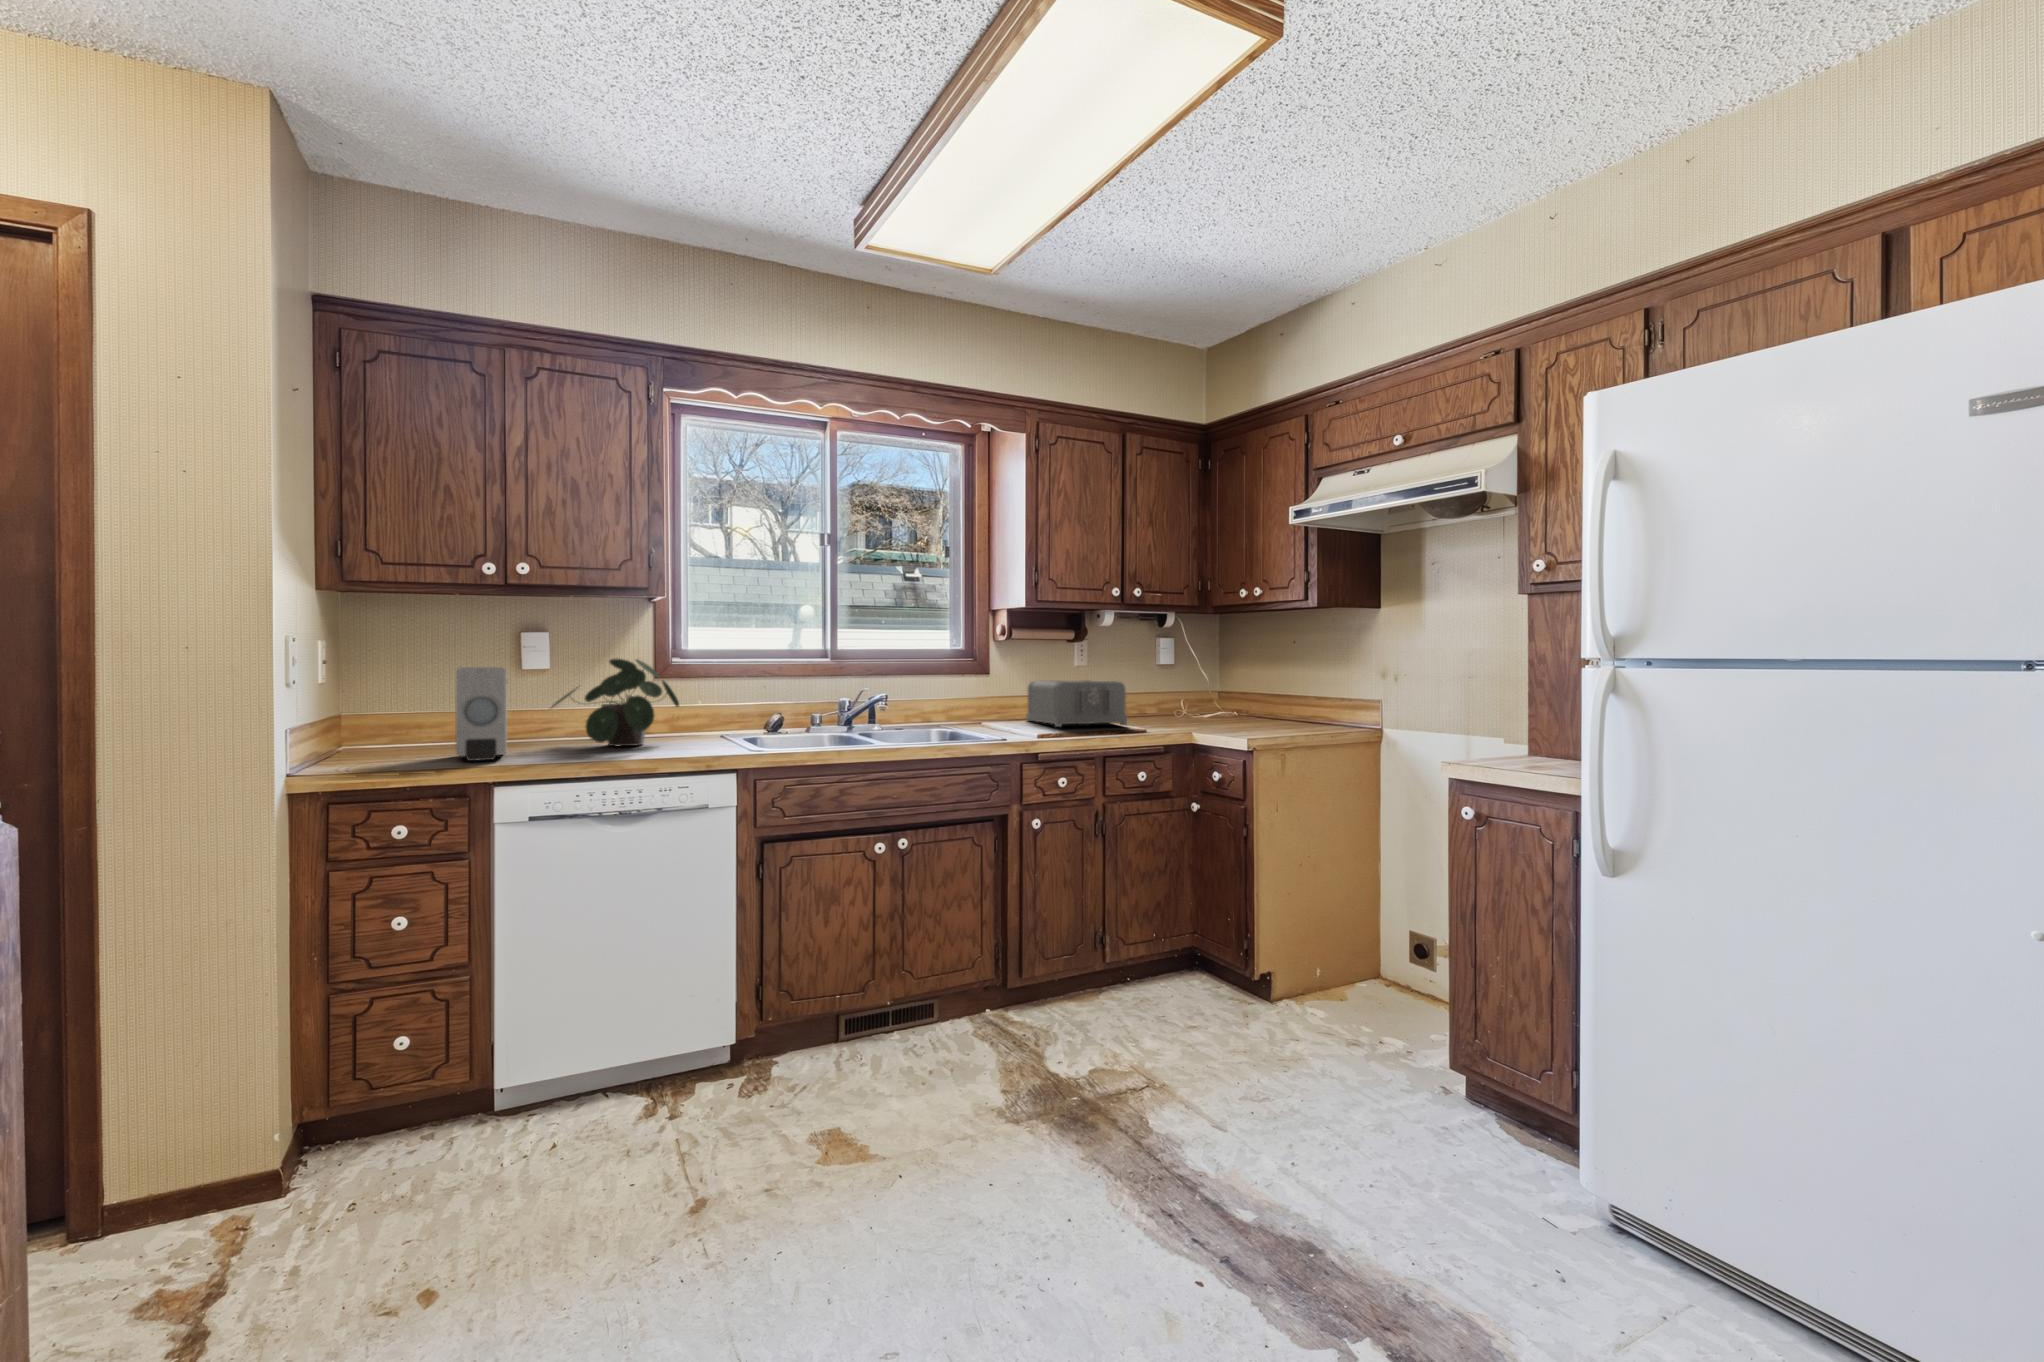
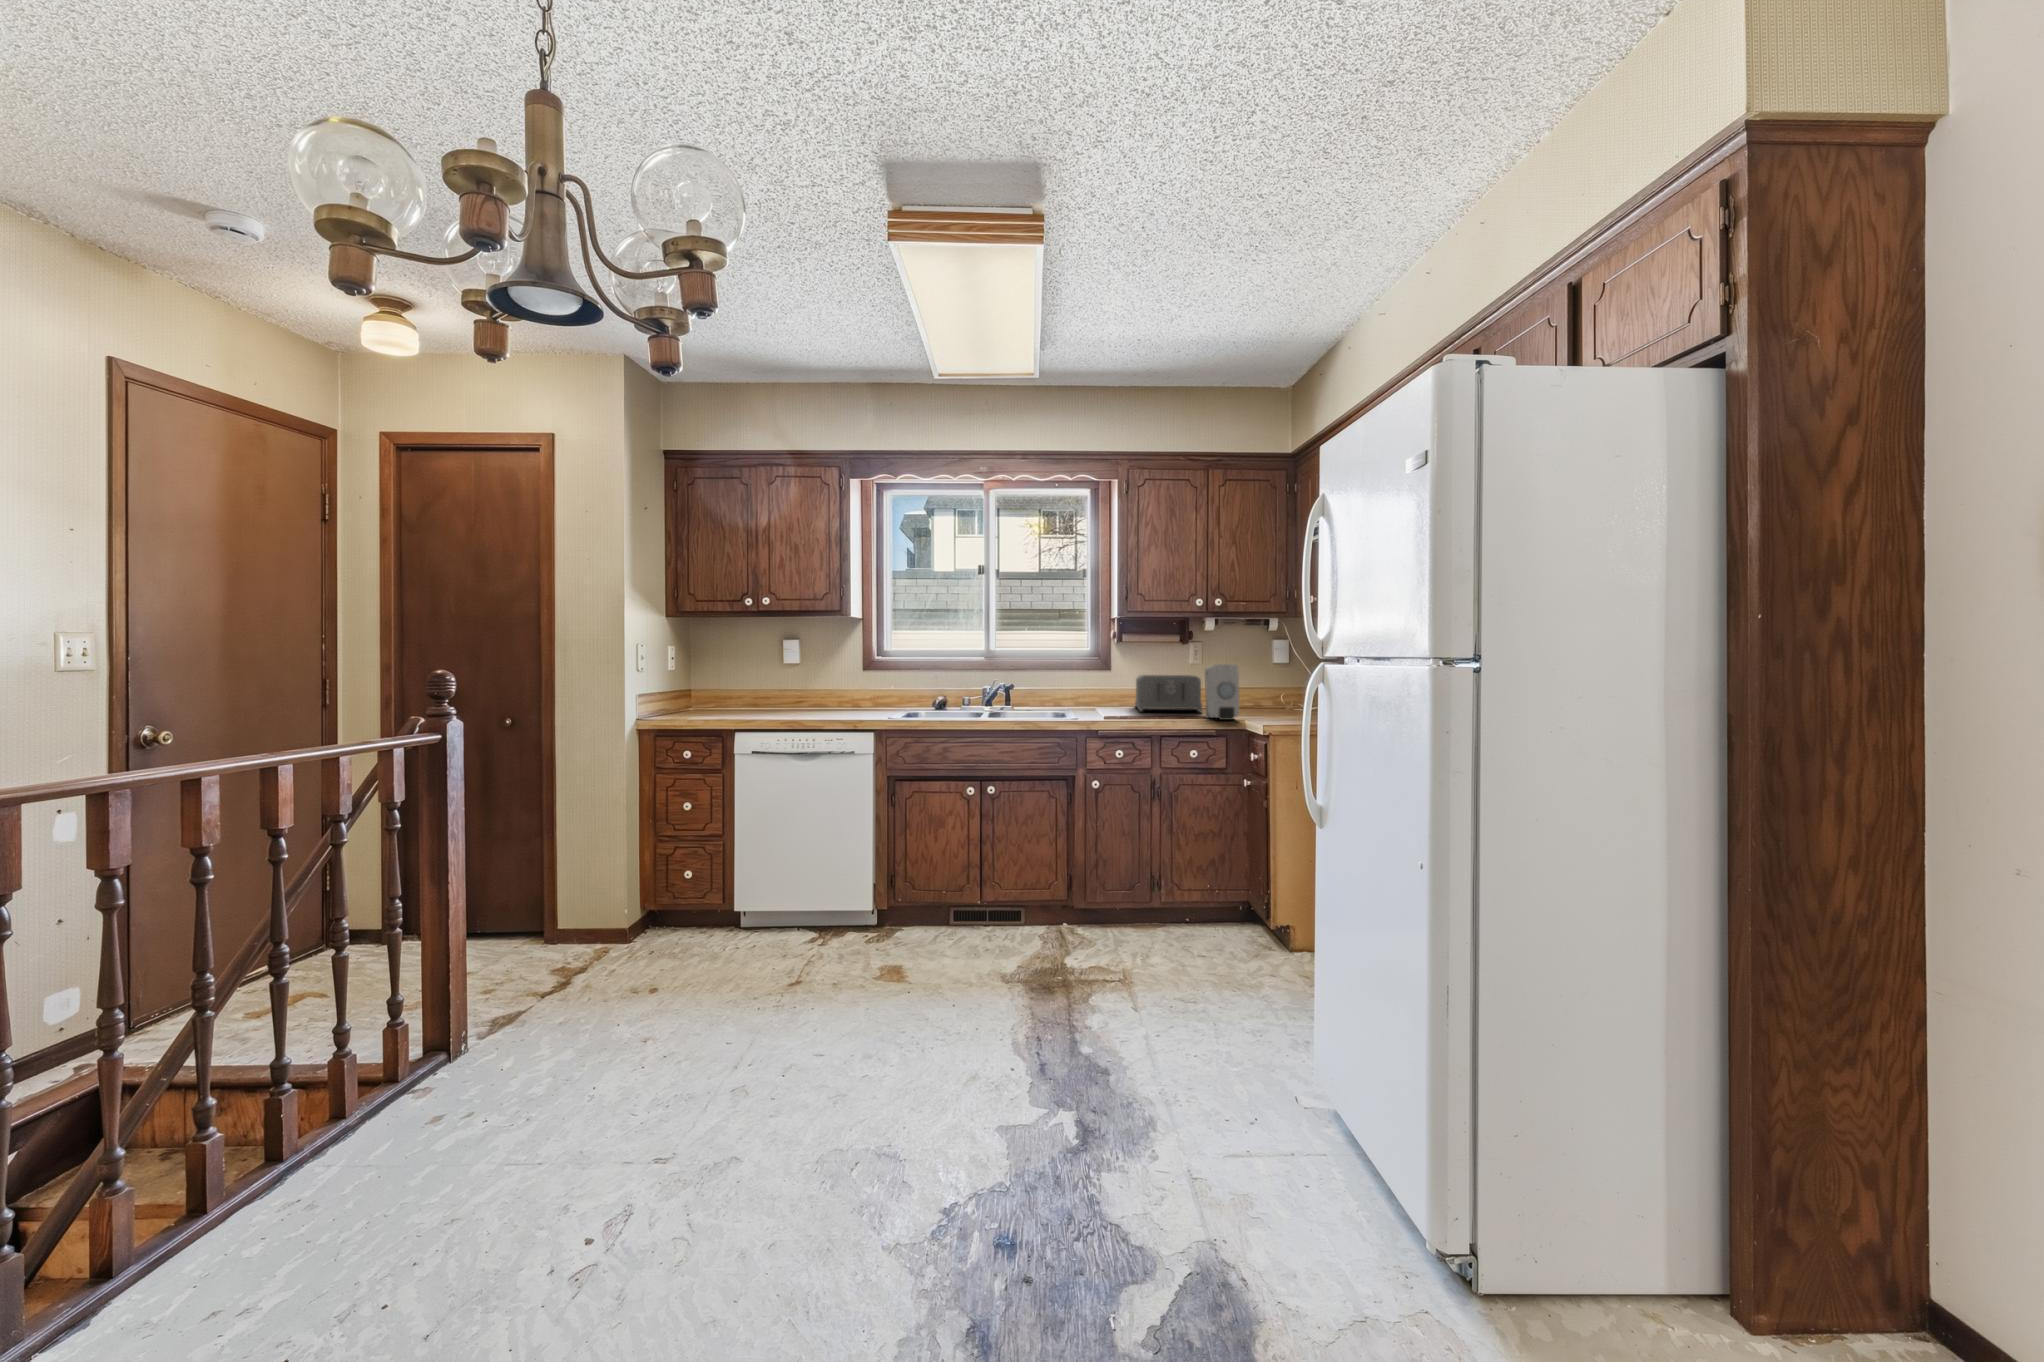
potted plant: present [552,659,679,746] -> none [781,658,859,714]
soap dispenser: present [456,667,508,761] -> present [1205,664,1239,720]

